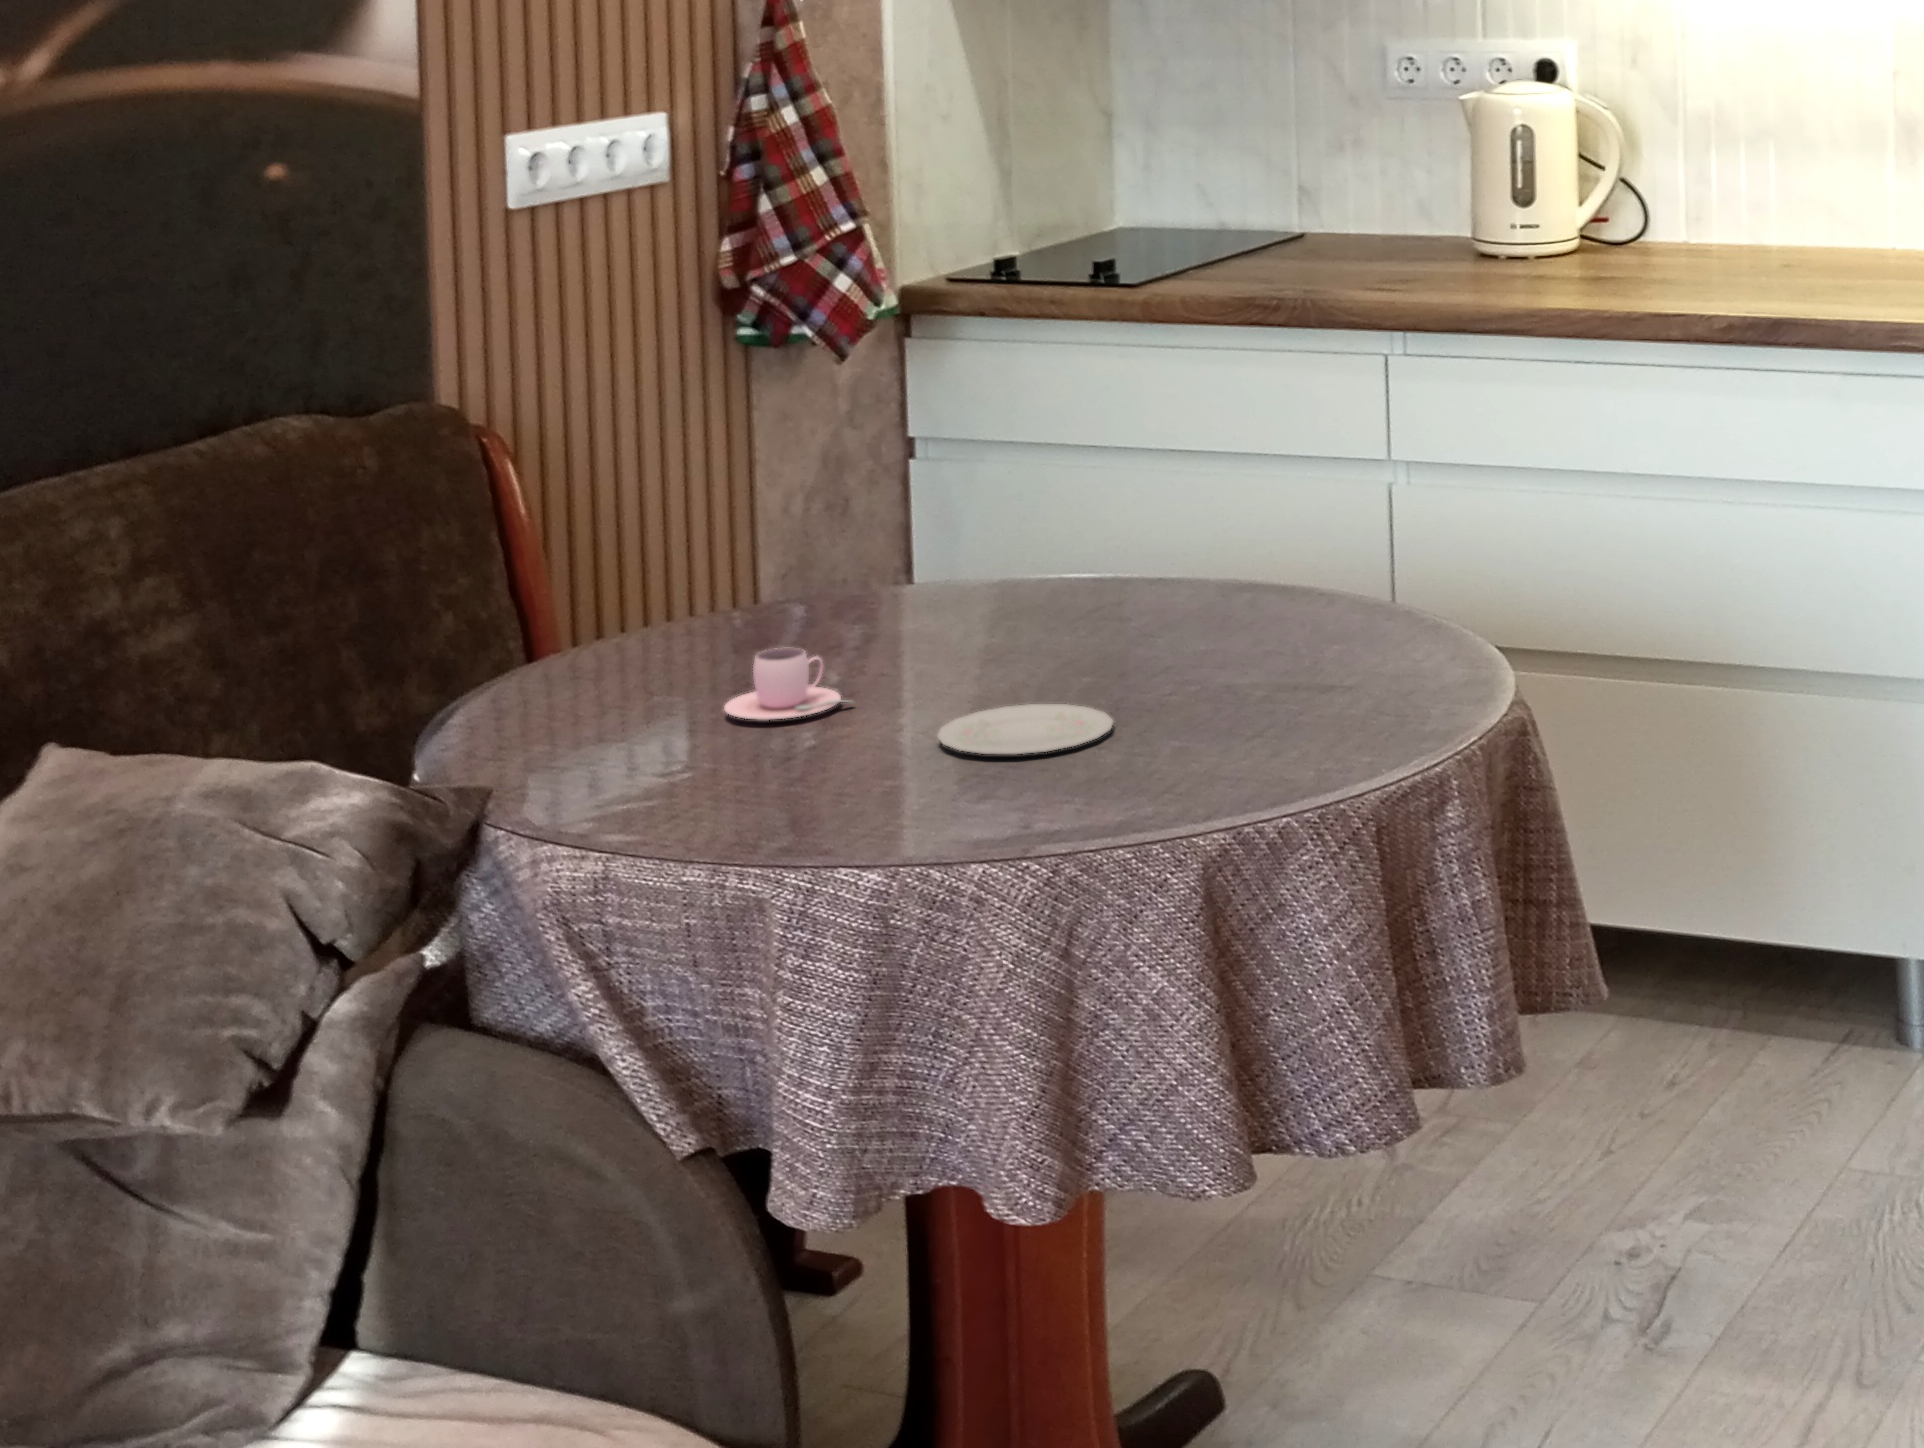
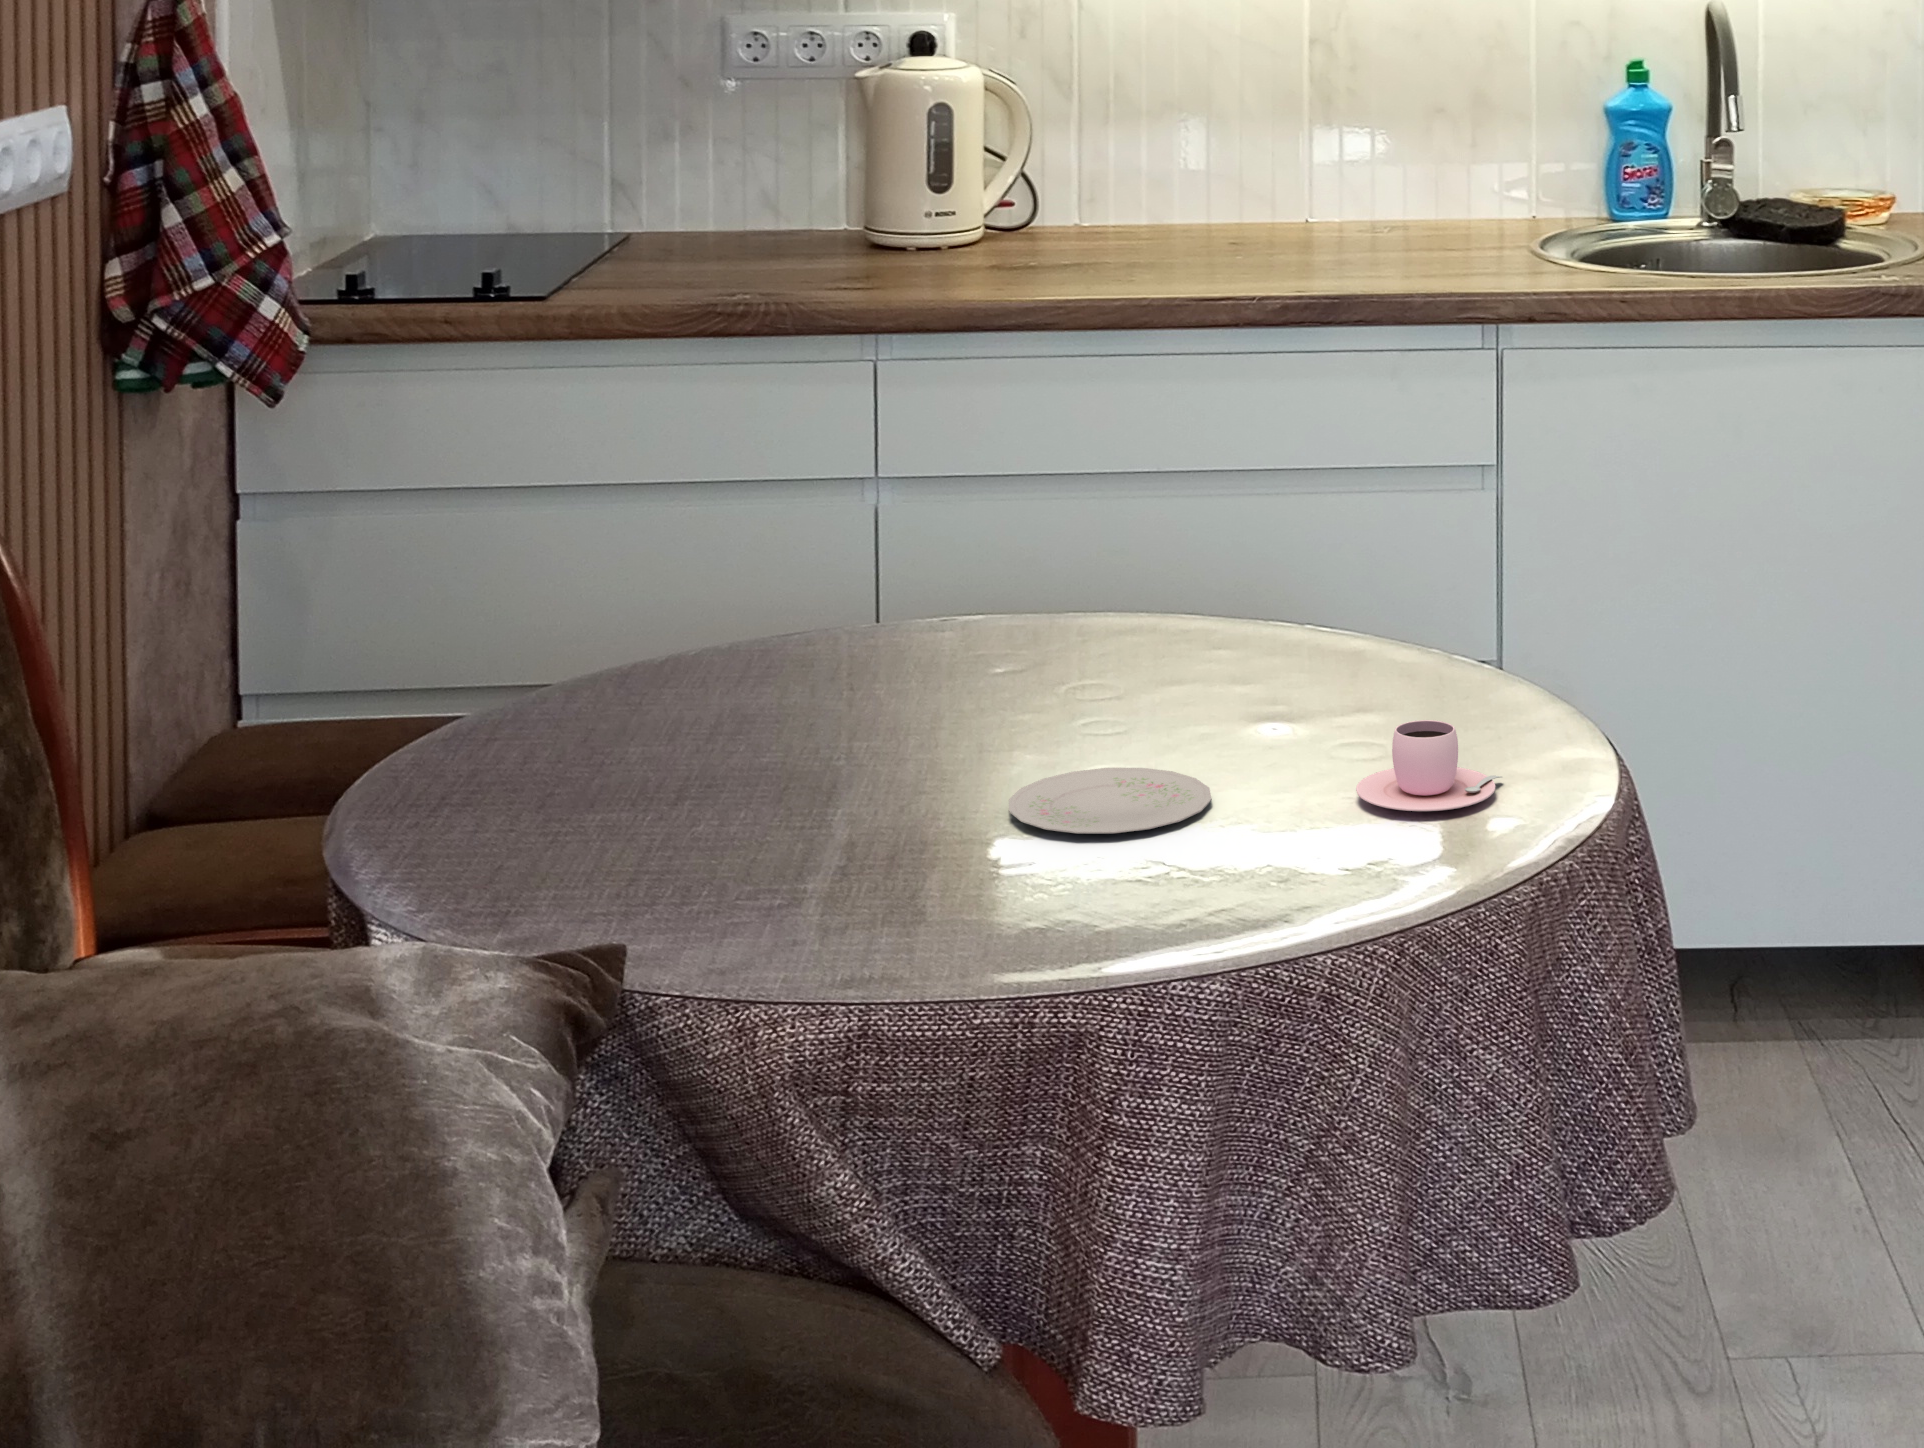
teacup: present [724,648,842,720] -> present [1356,720,1501,811]

